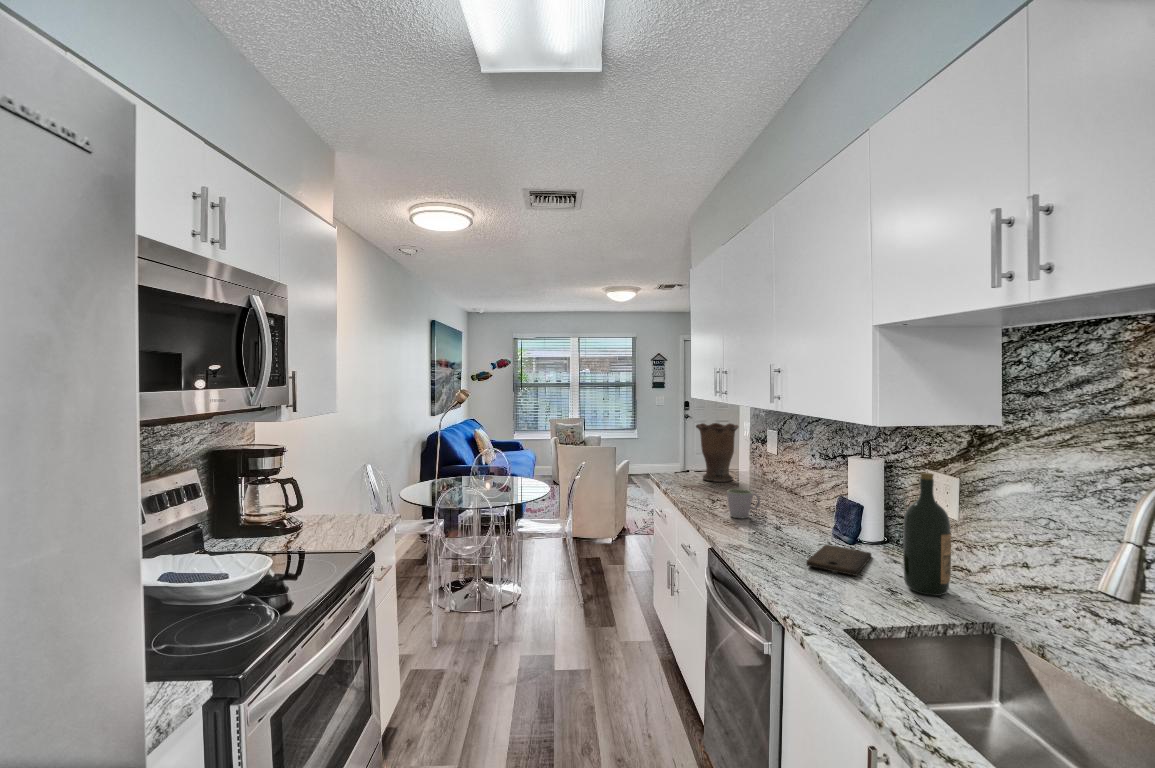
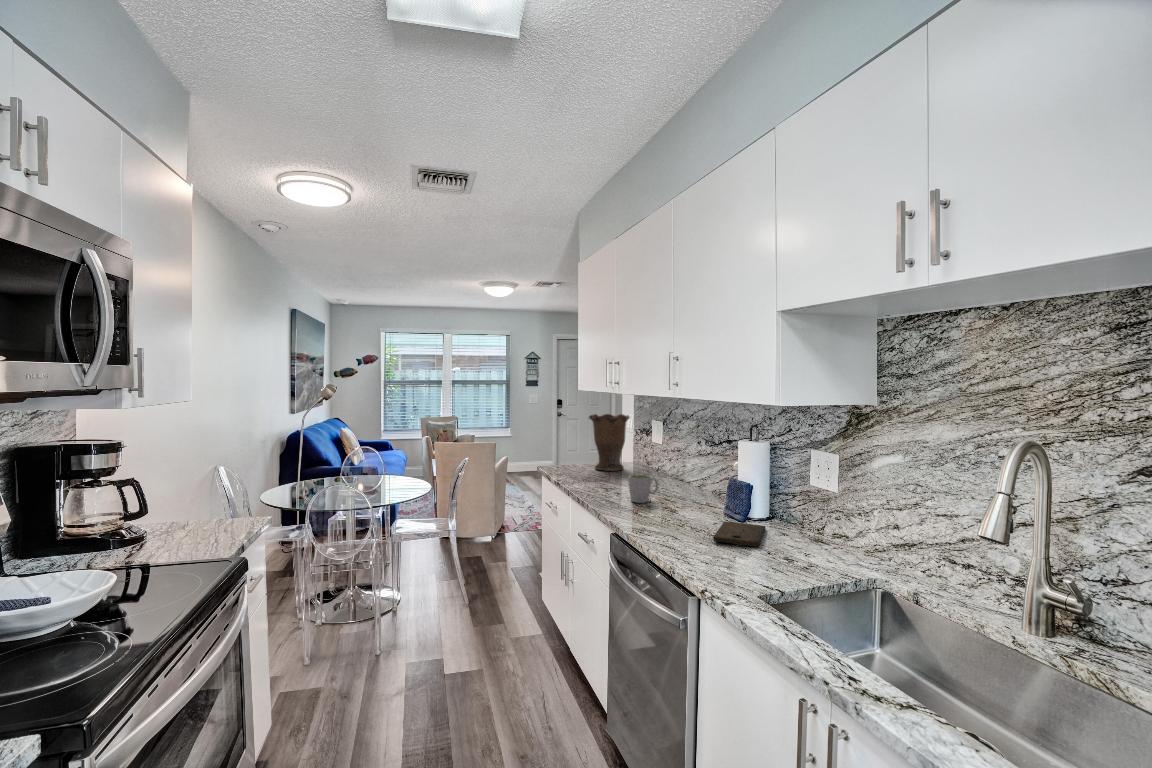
wine bottle: present [903,473,951,596] -> none [800,448,840,559]

